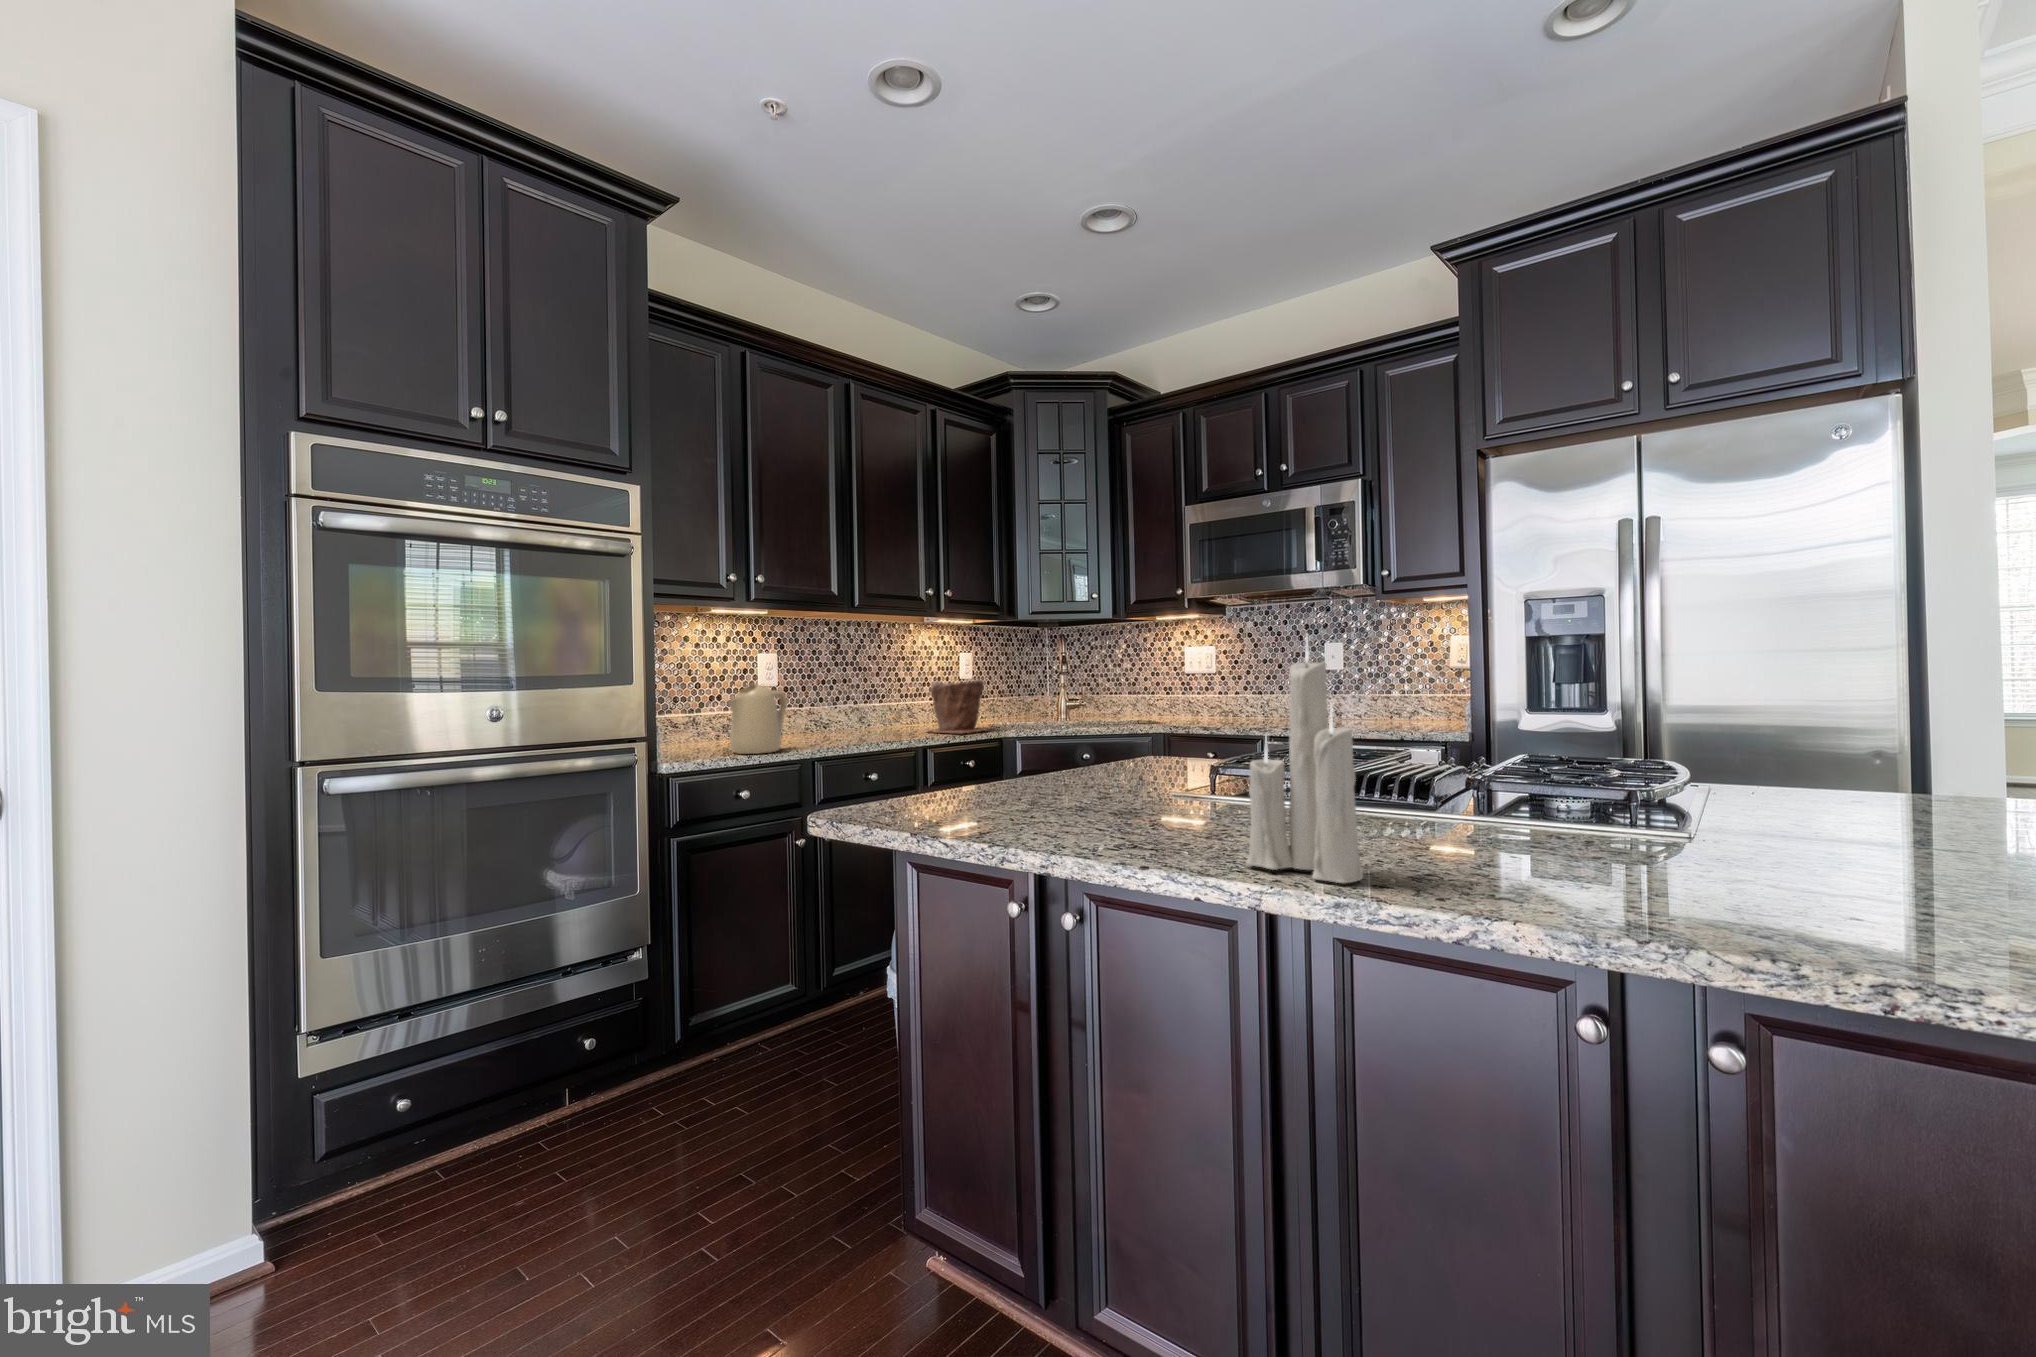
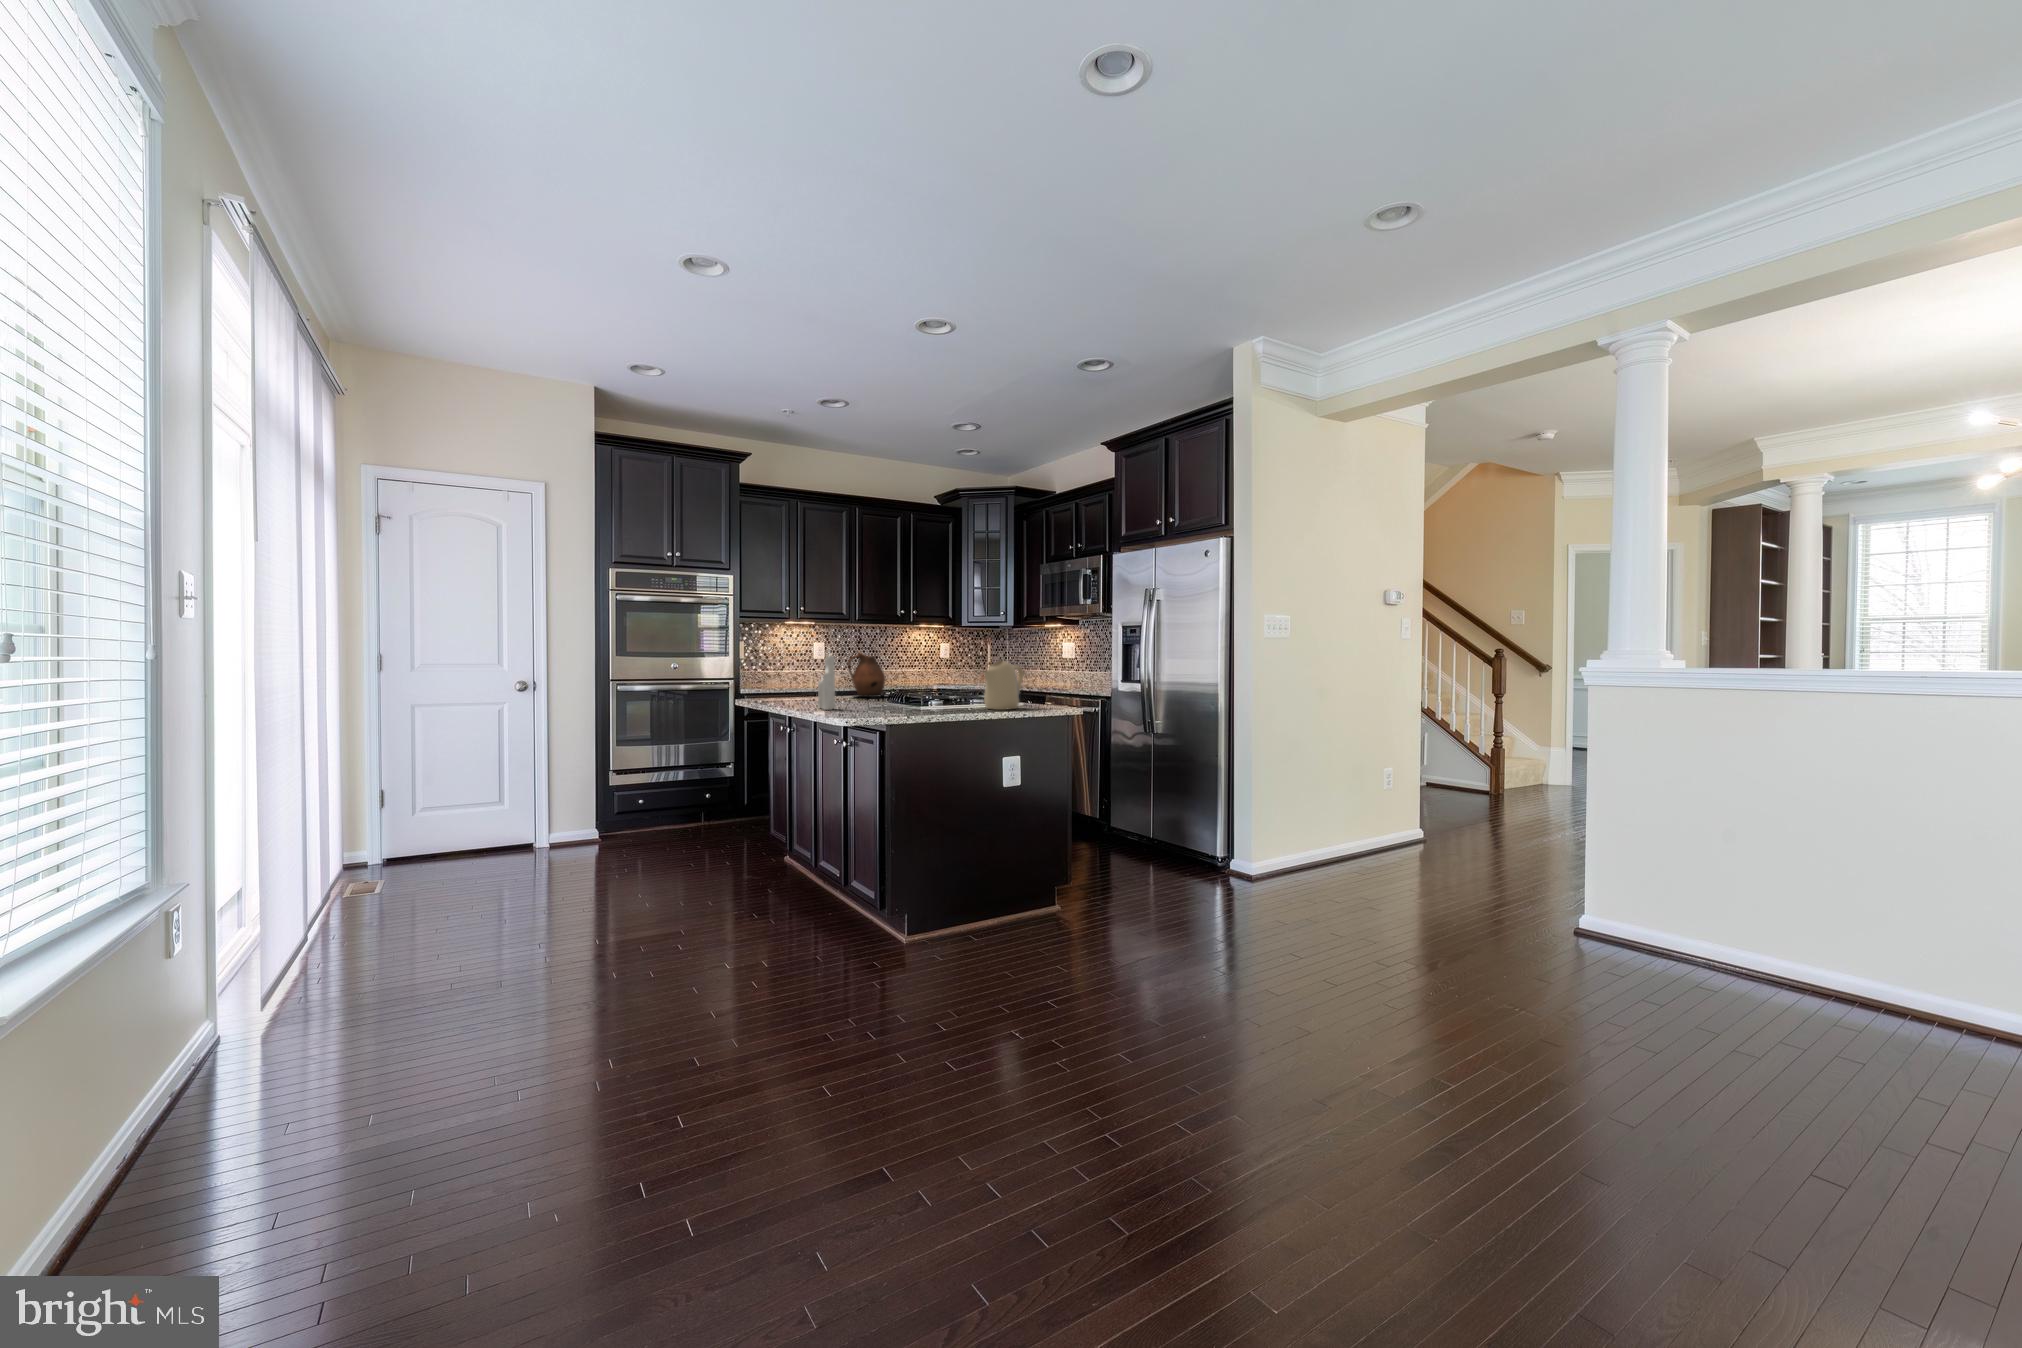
ceramic pitcher: none [1069,655,1174,788] -> present [848,651,886,697]
plant pot: present [928,680,989,733] -> none [896,658,931,686]
kettle: present [728,684,787,754] -> present [984,661,1024,710]

